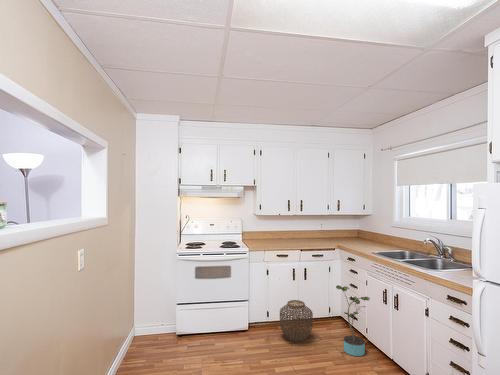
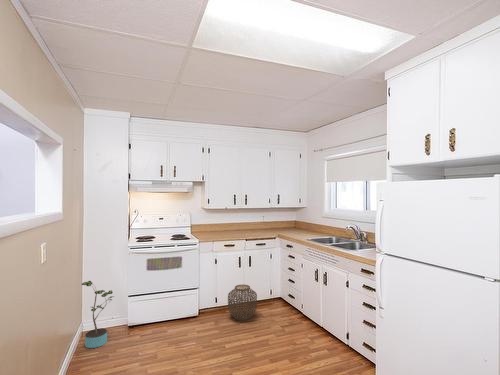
potted plant: present [336,285,370,356] -> present [82,281,113,348]

